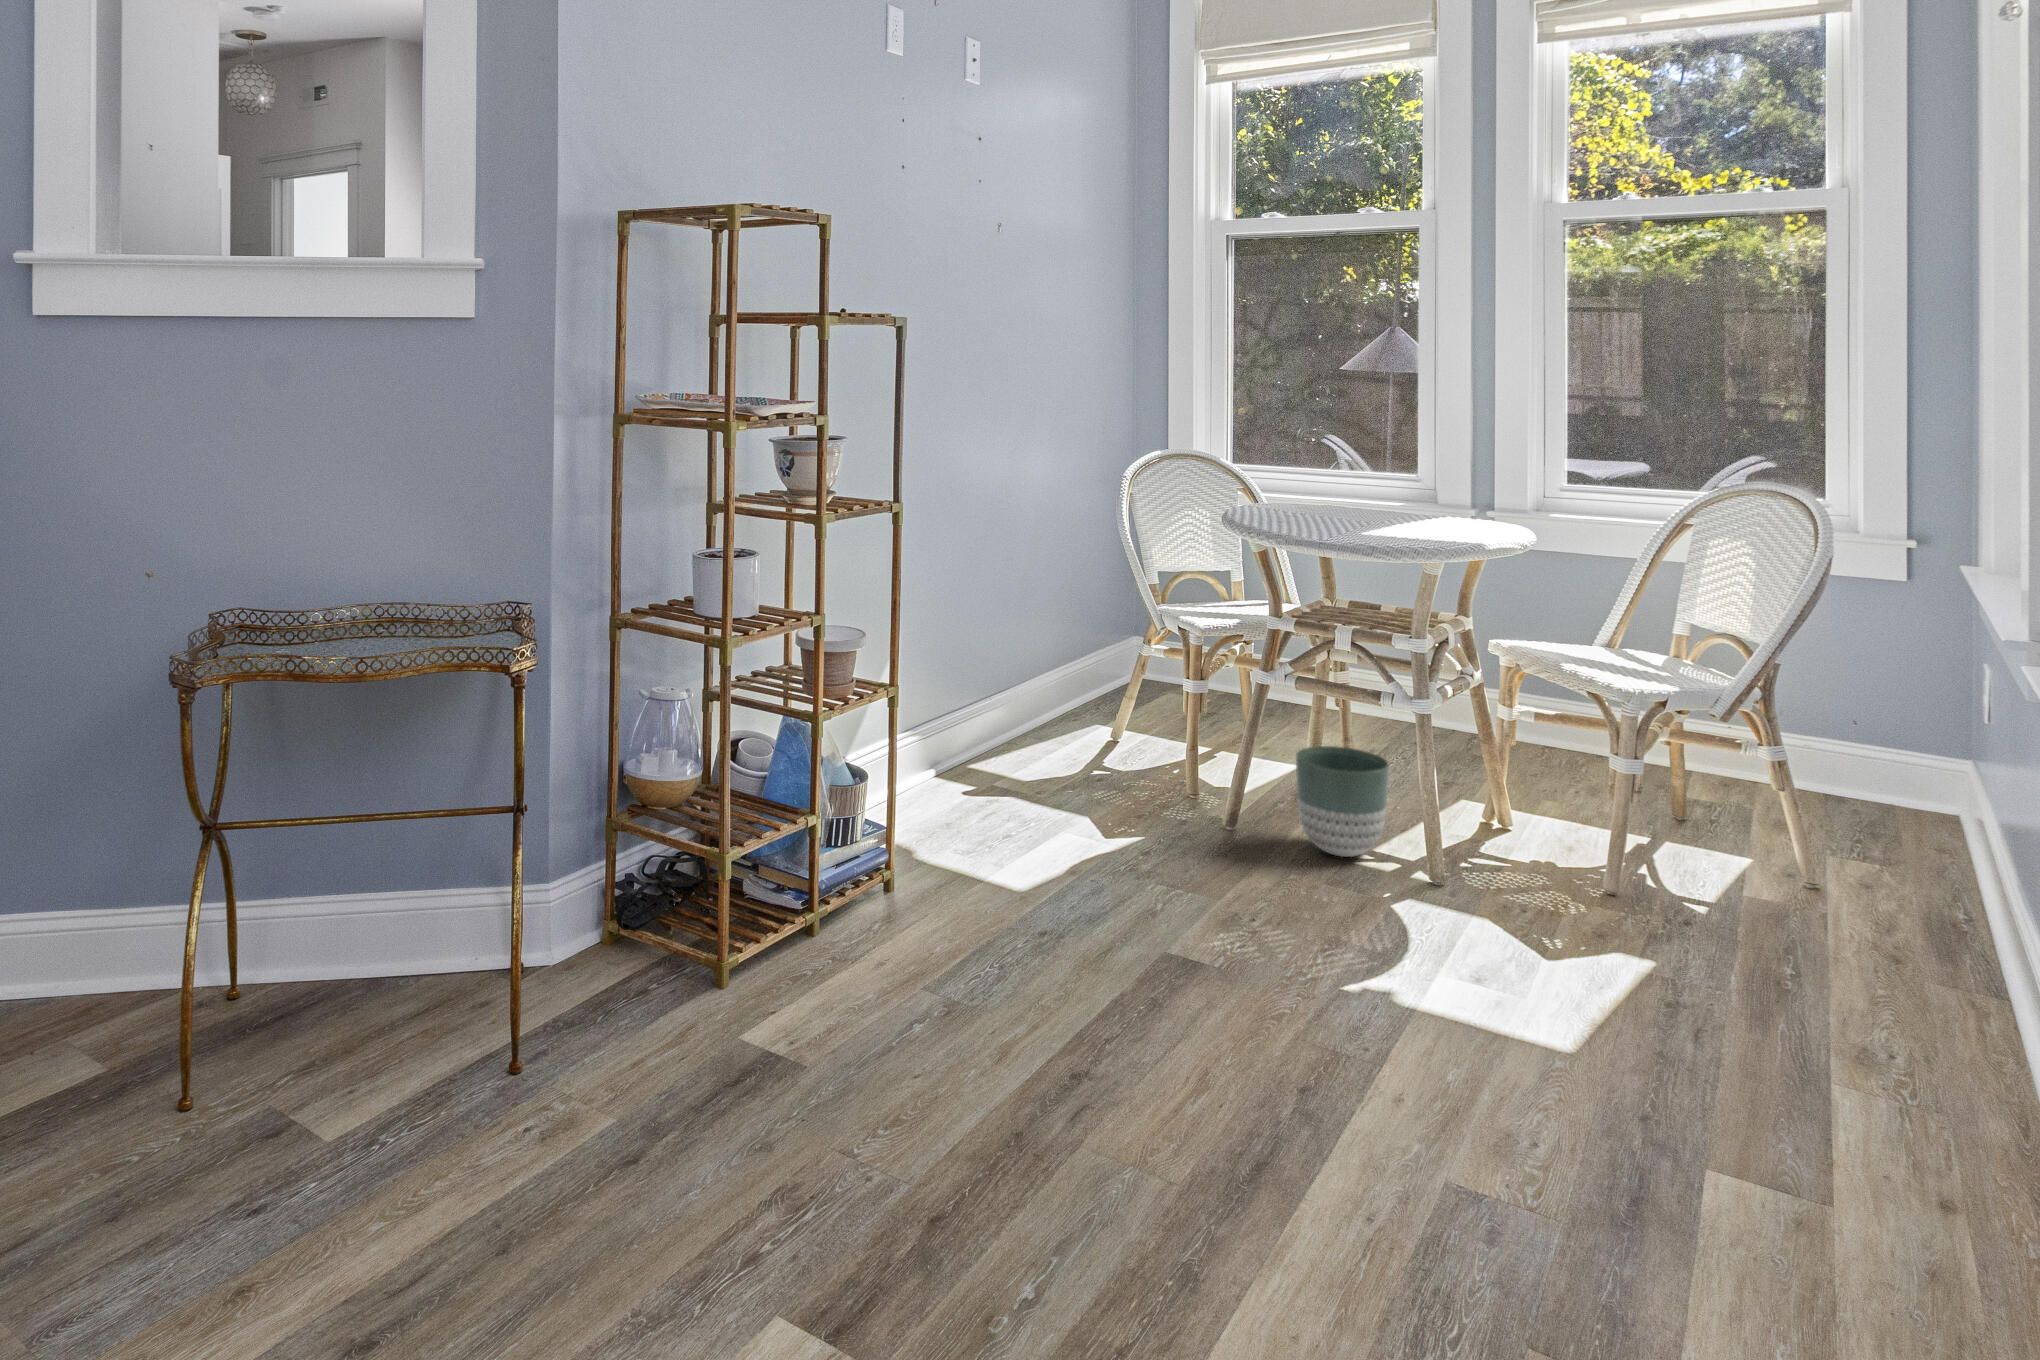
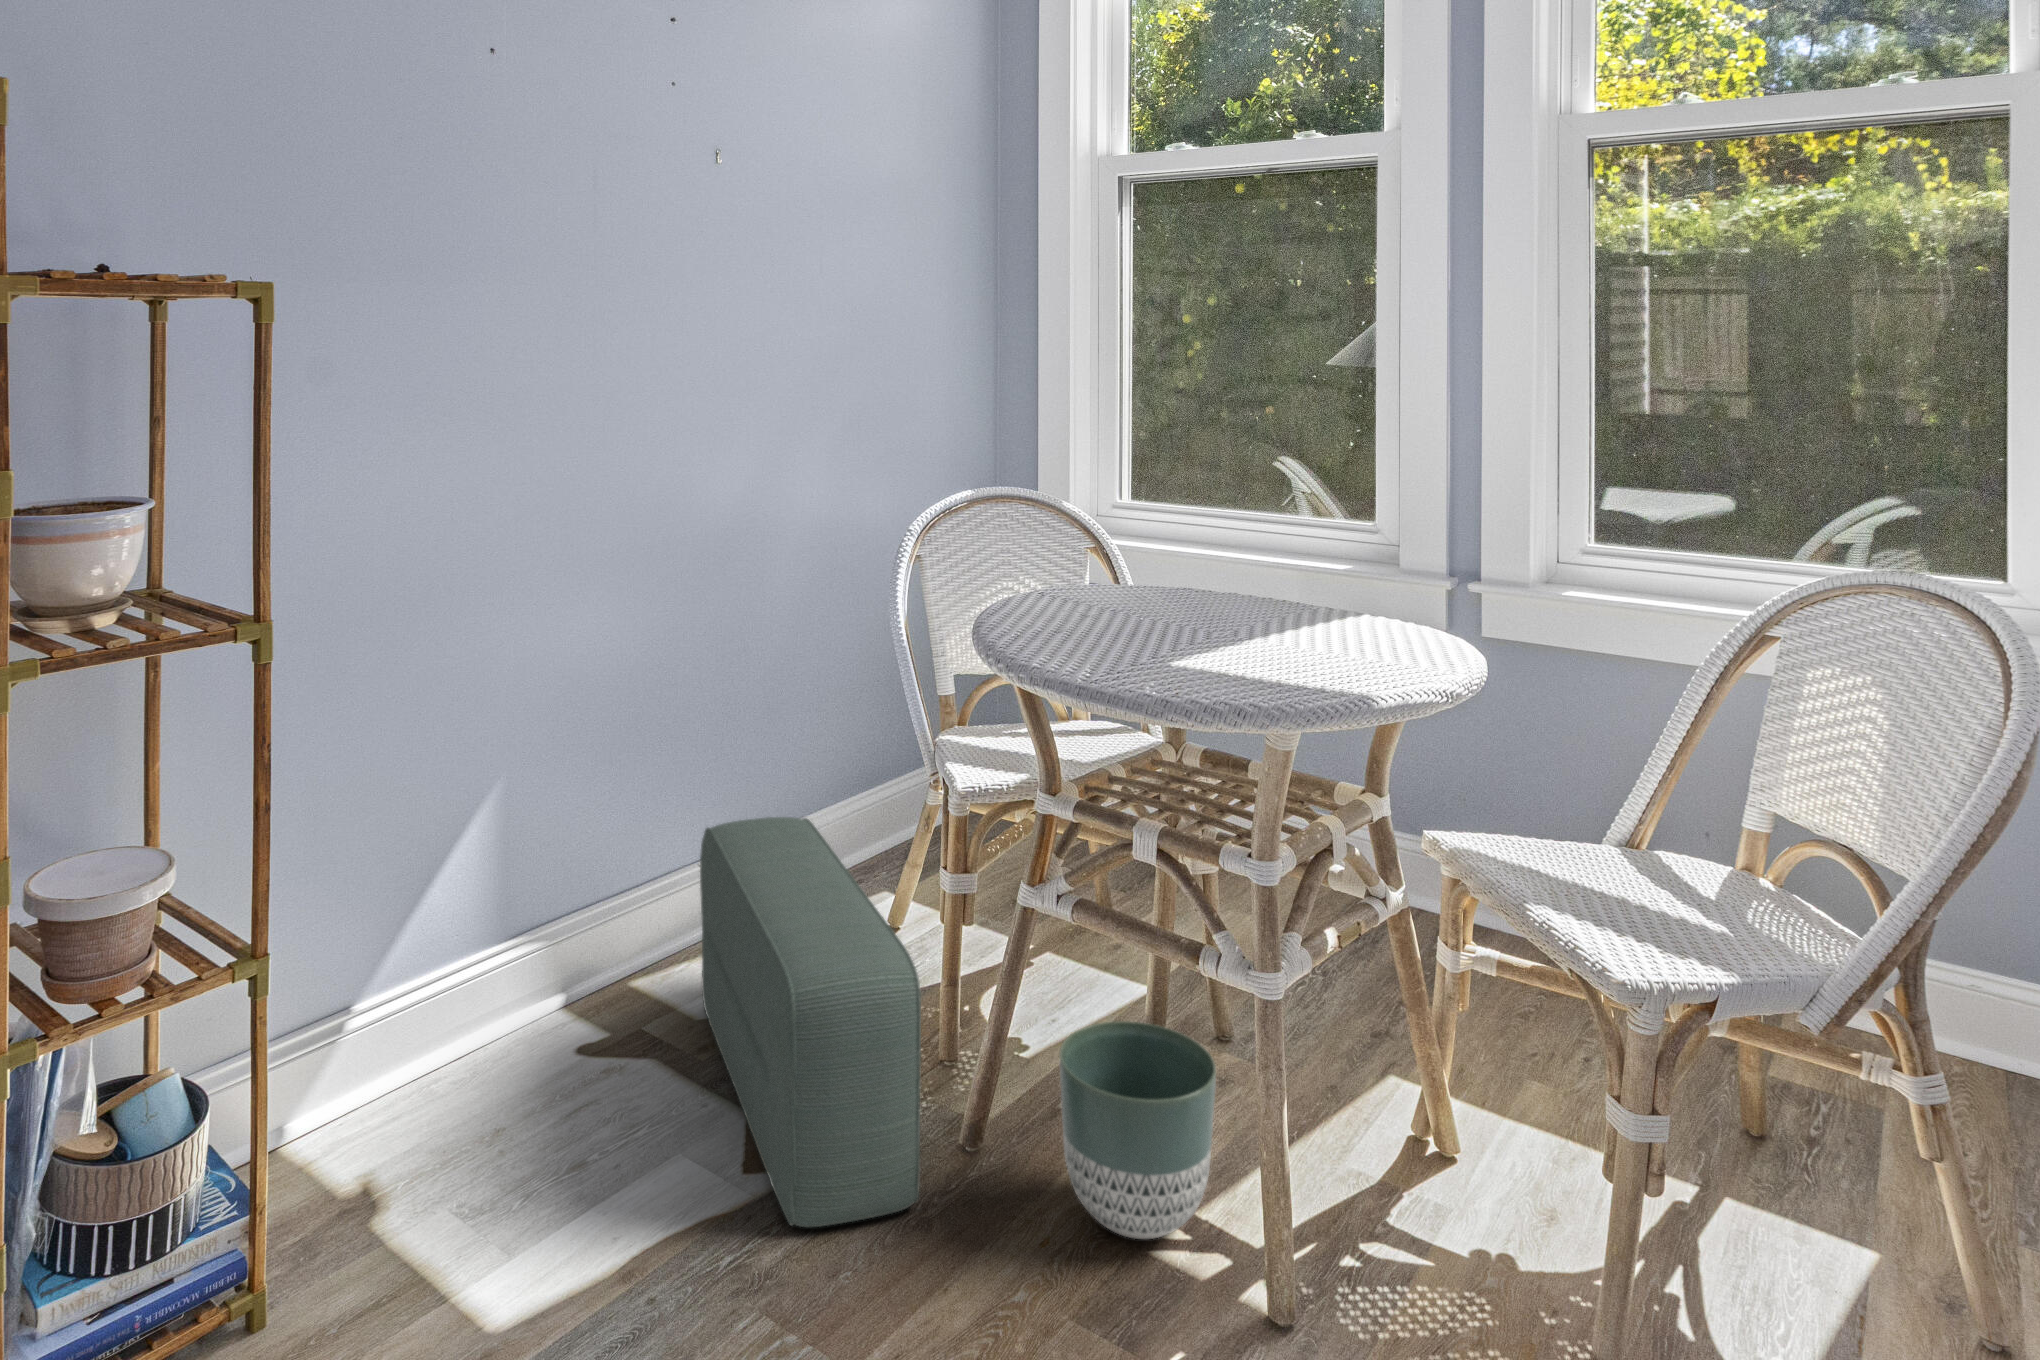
pouf: none [1021,653,1219,855] -> present [700,817,921,1227]

